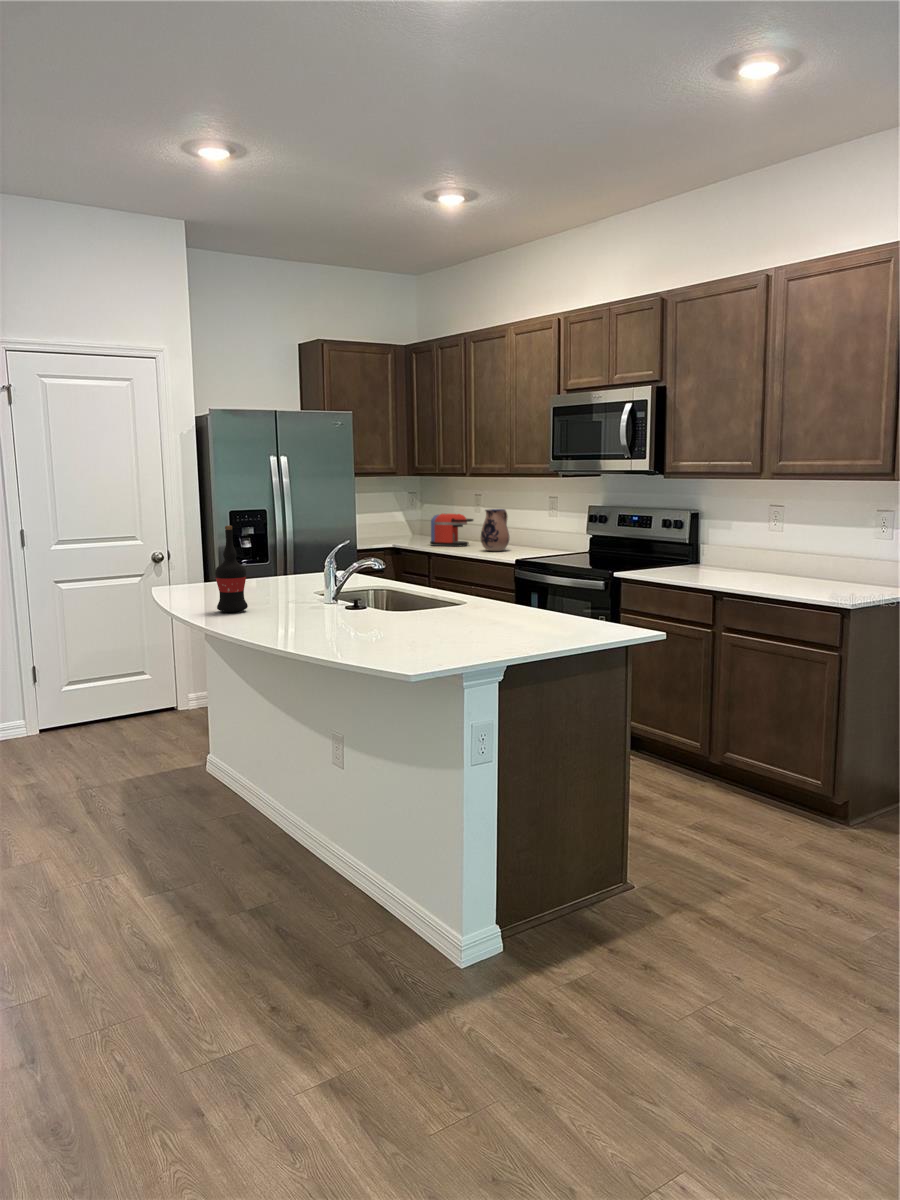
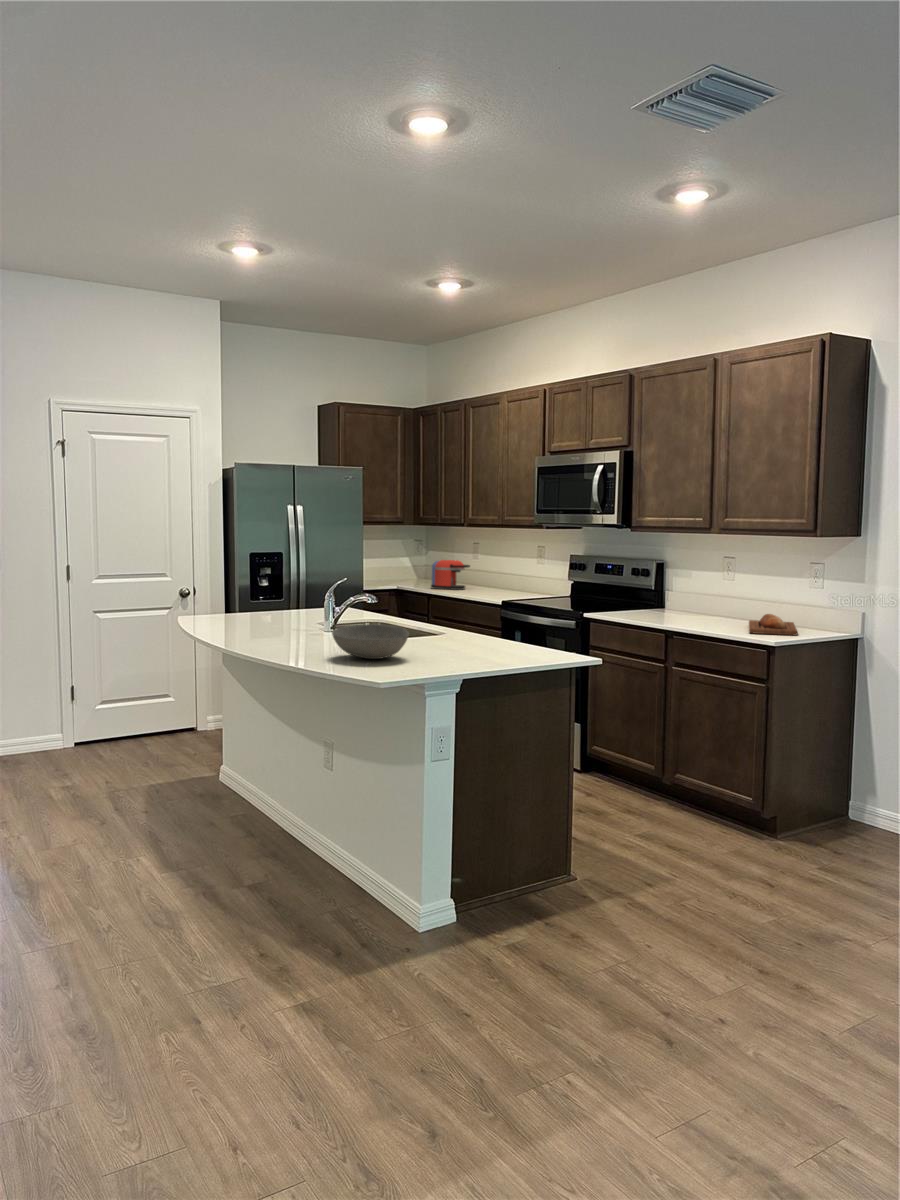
ceramic pitcher: present [481,509,509,551] -> none [475,557,501,594]
wine bottle: present [215,525,248,612] -> none [231,563,257,635]
bread loaf: none [808,570,873,596] -> present [749,614,797,635]
bowl: none [343,598,437,641] -> present [332,624,409,659]

